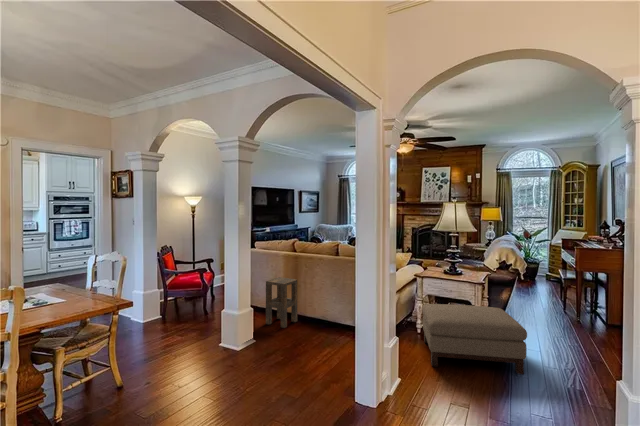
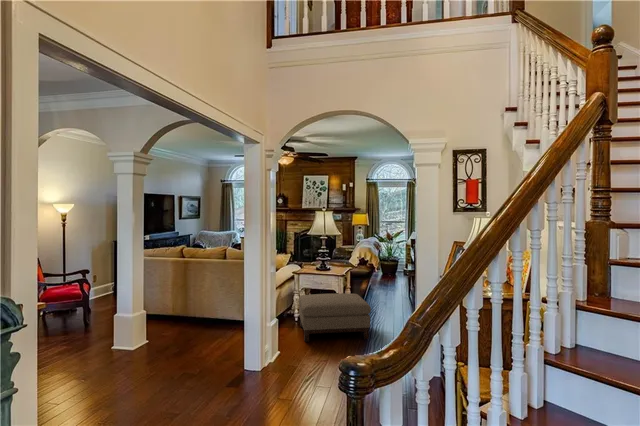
side table: present [266,277,297,328] -> none [155,283,187,329]

